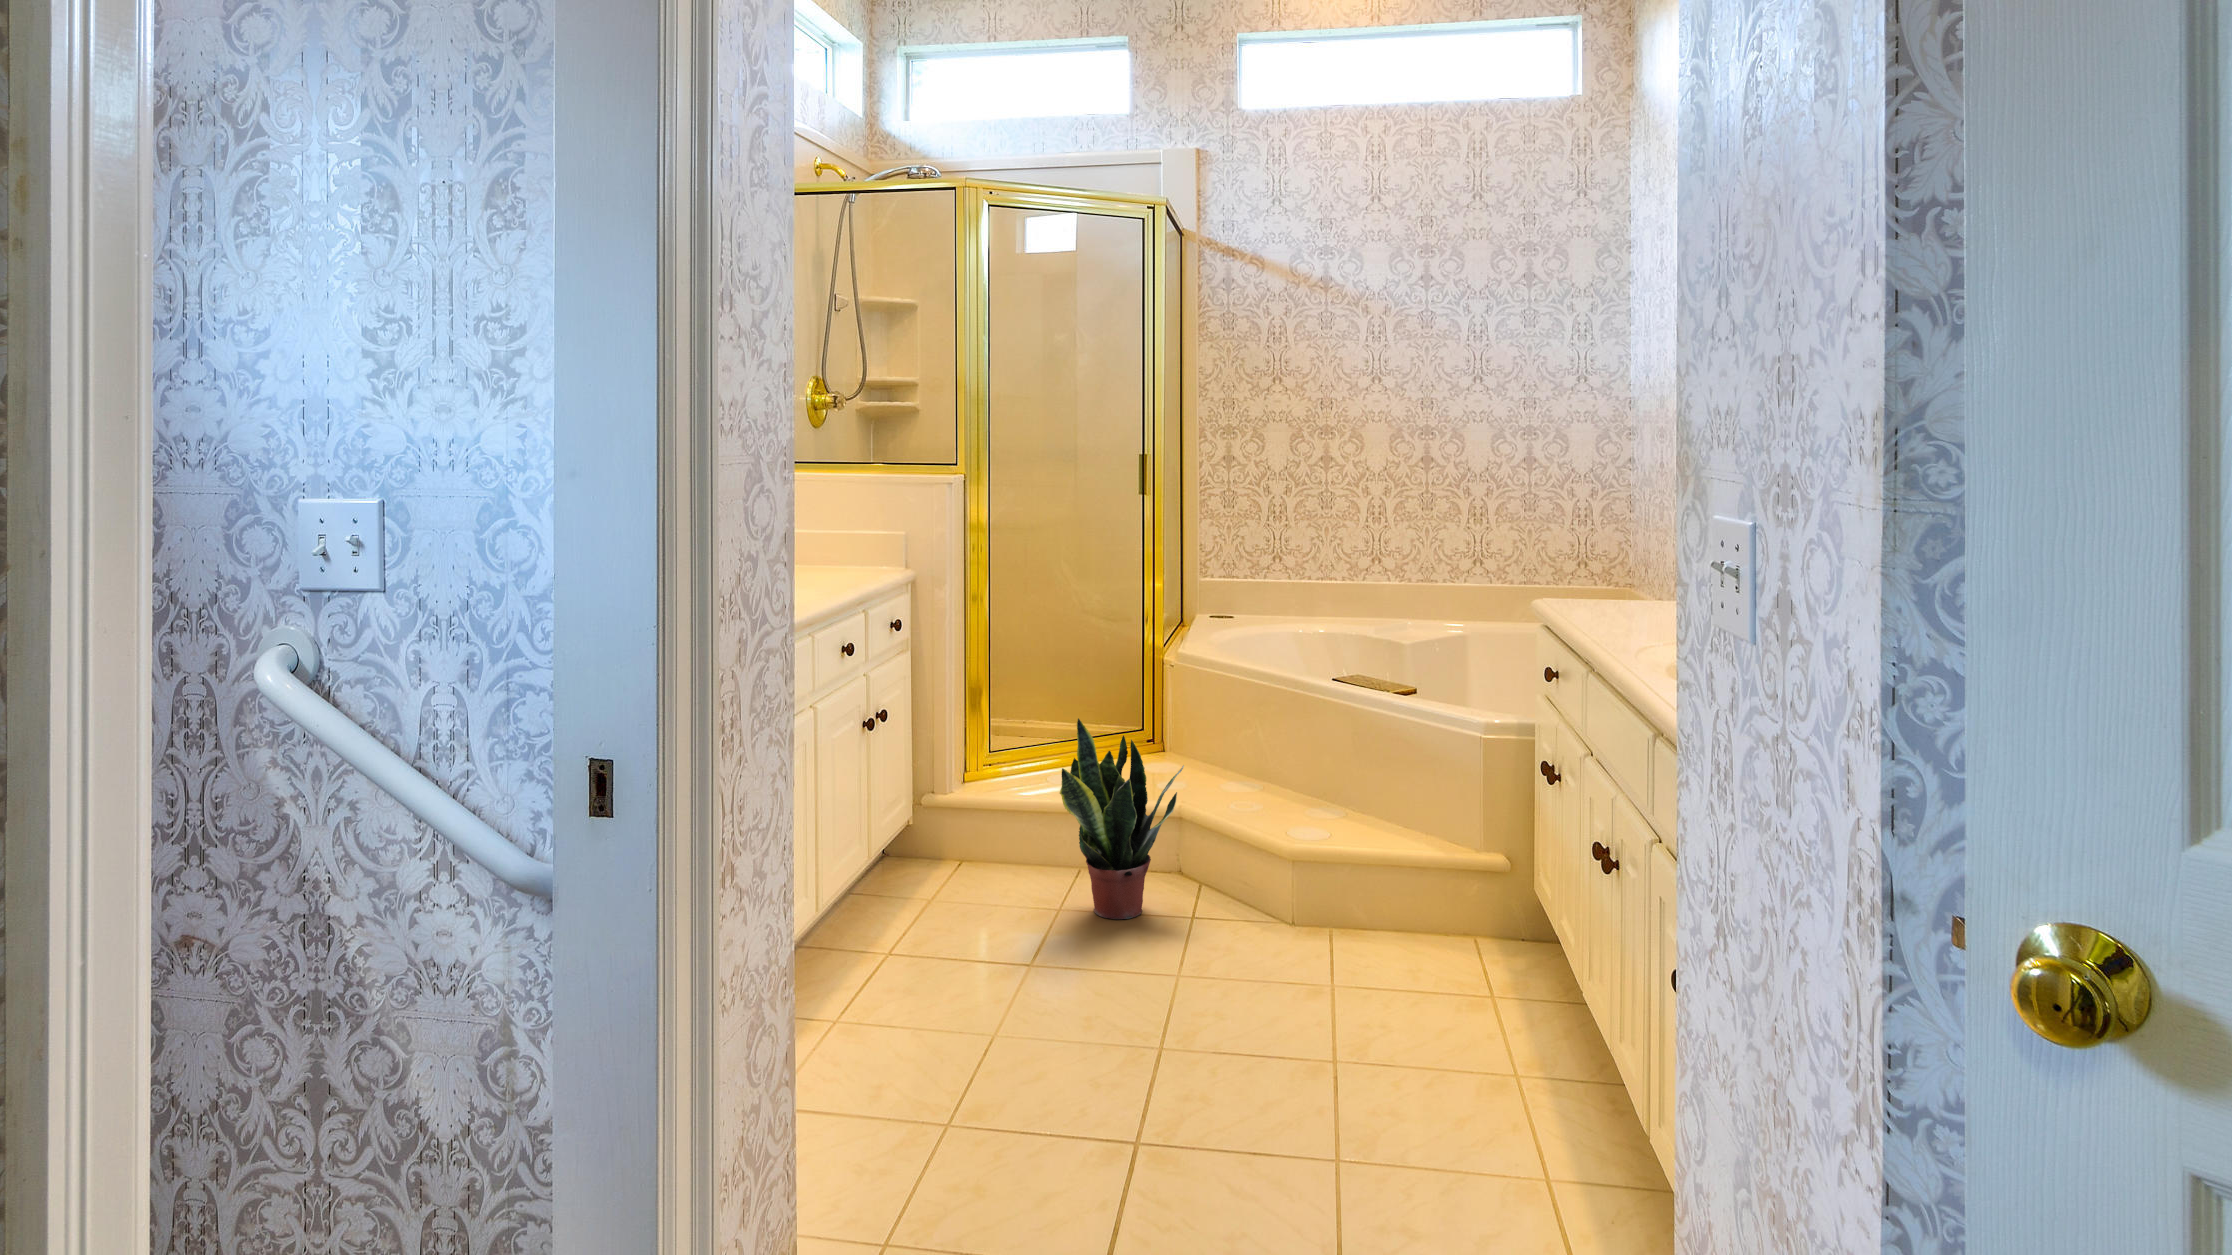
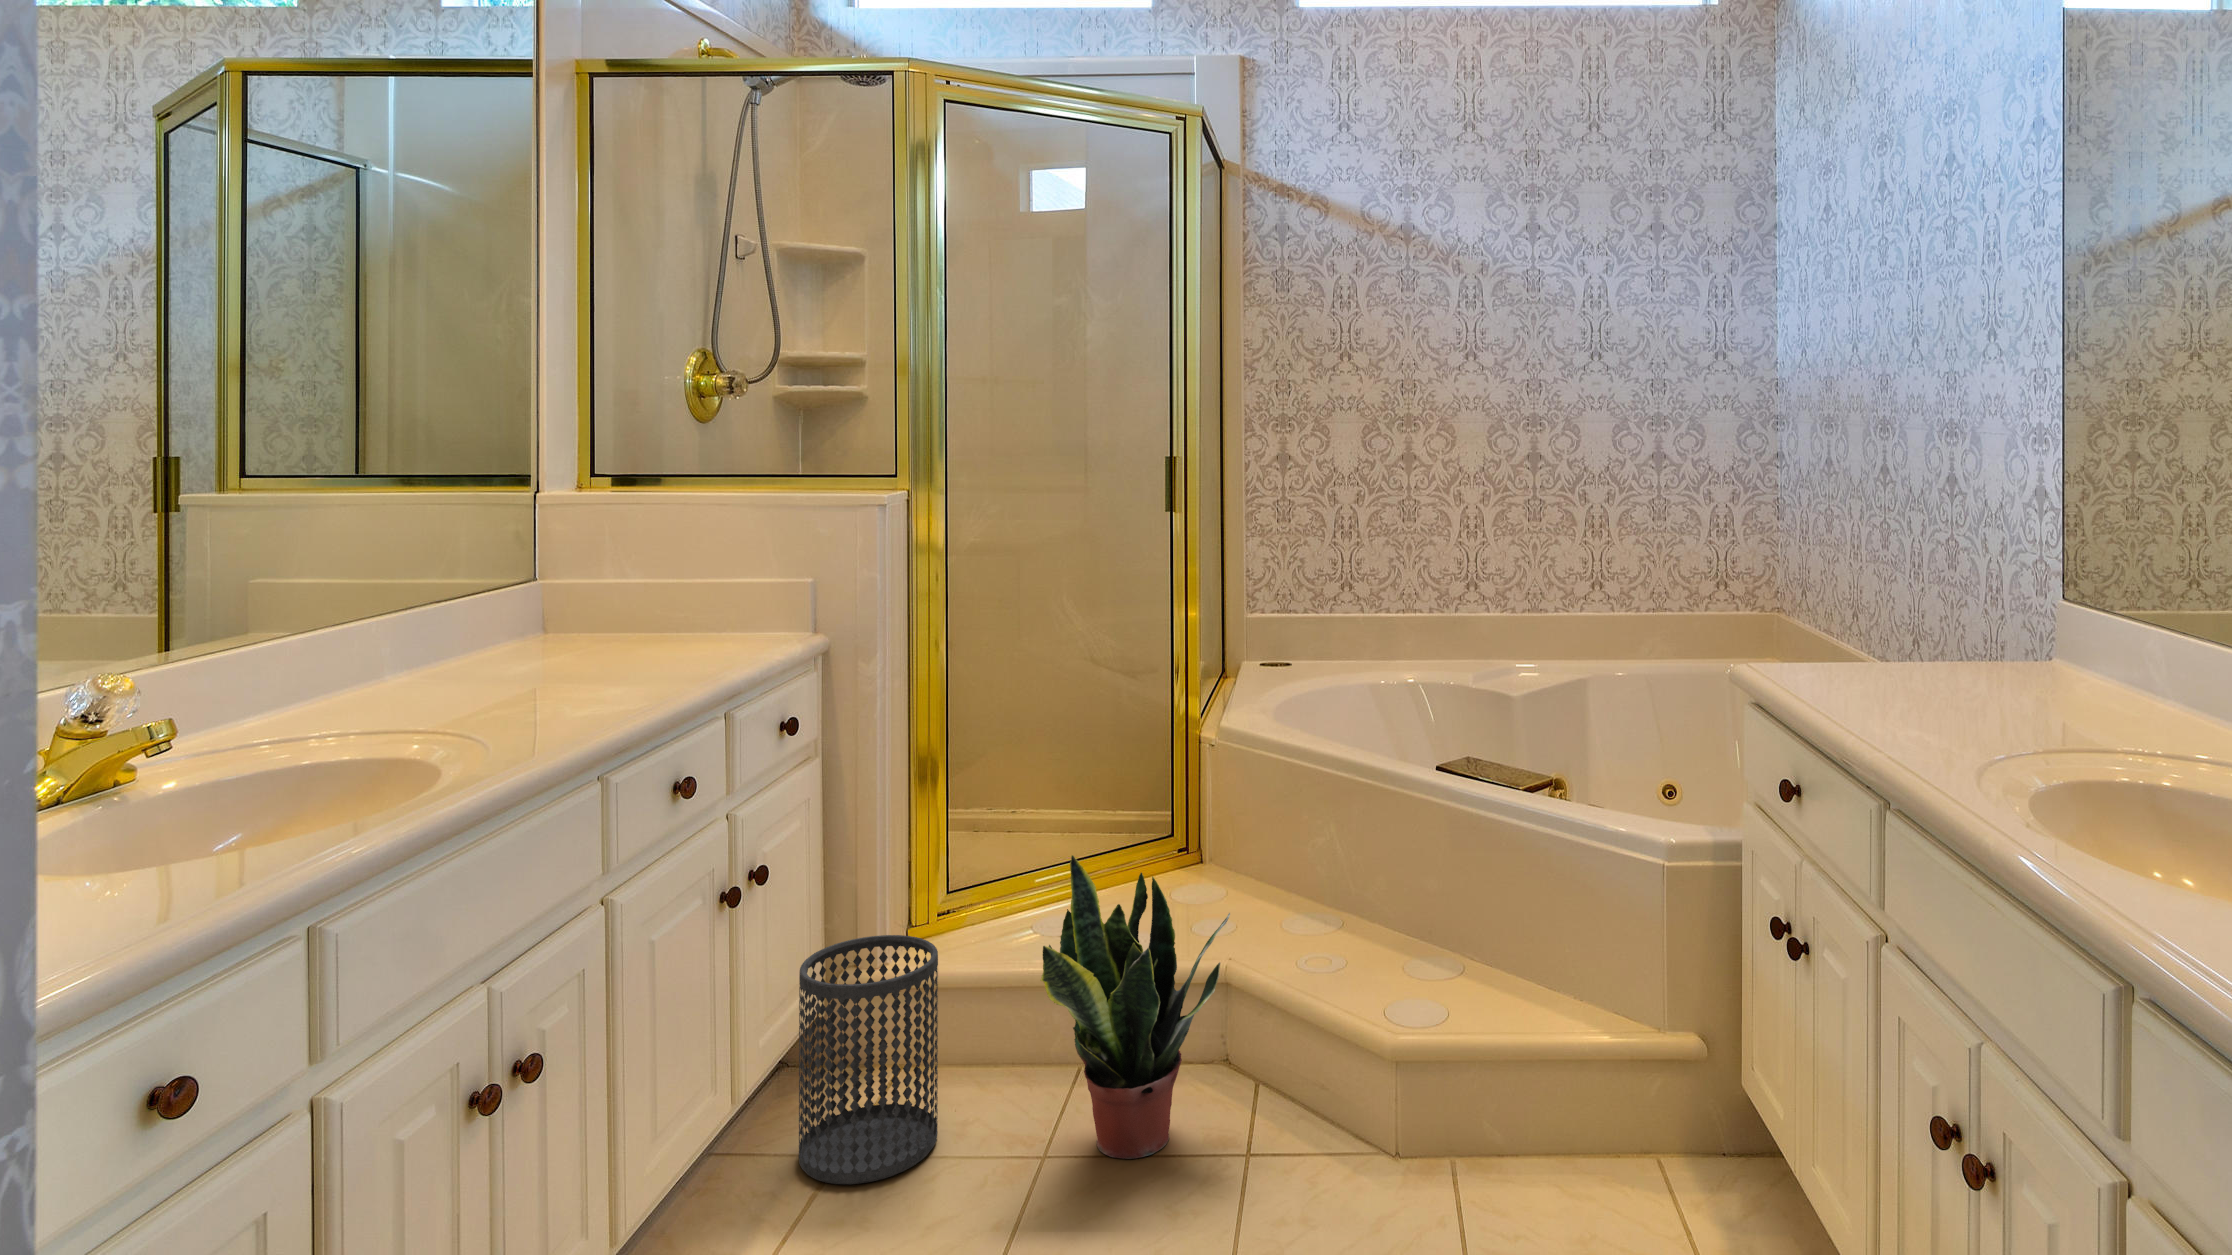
wastebasket: none [904,768,991,918] -> present [799,935,938,1184]

